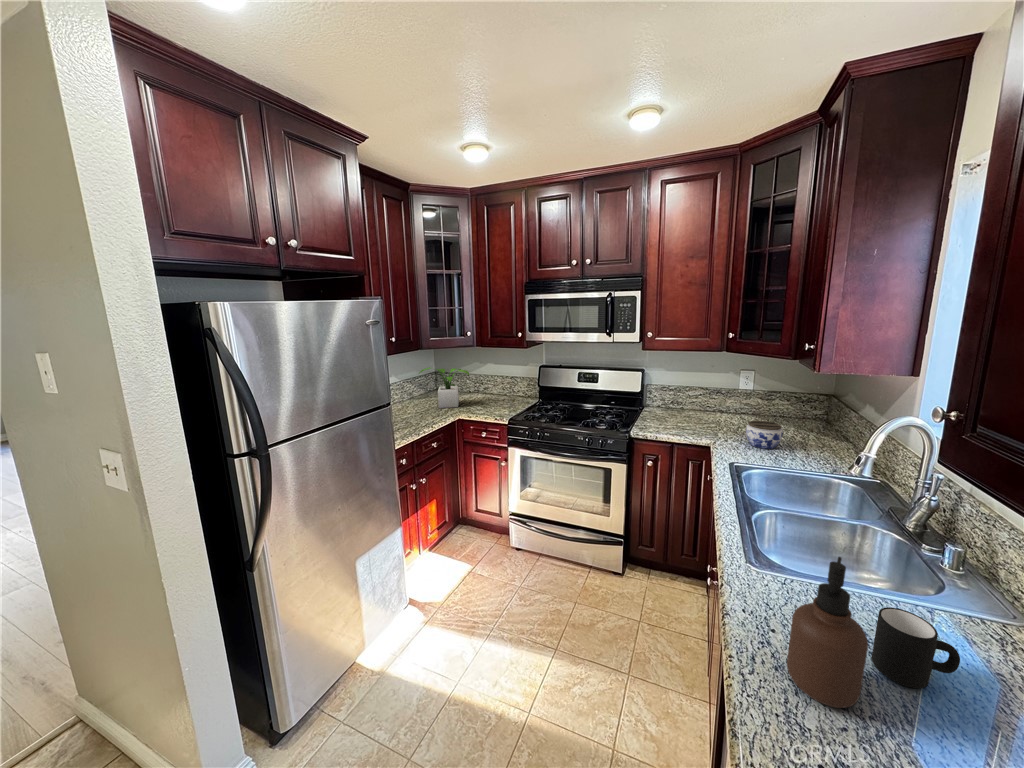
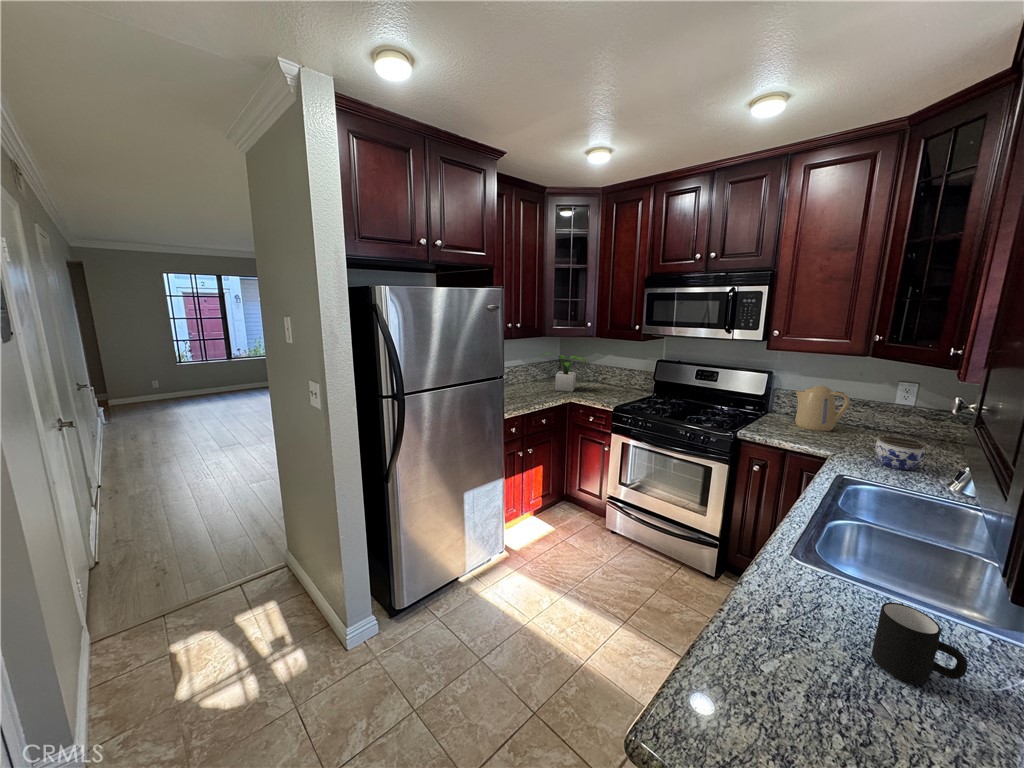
kettle: none [667,379,711,421] -> present [795,385,850,431]
soap dispenser: present [787,557,868,708] -> none [767,533,842,669]

